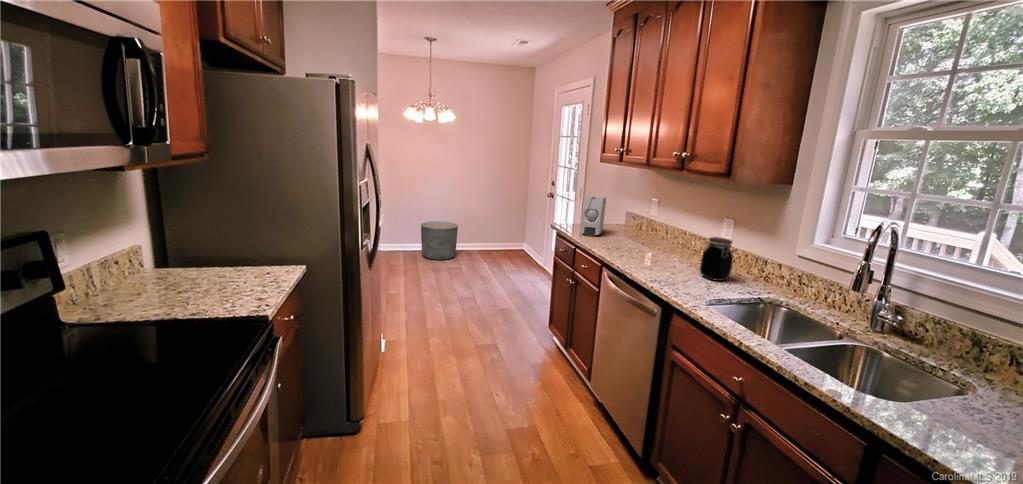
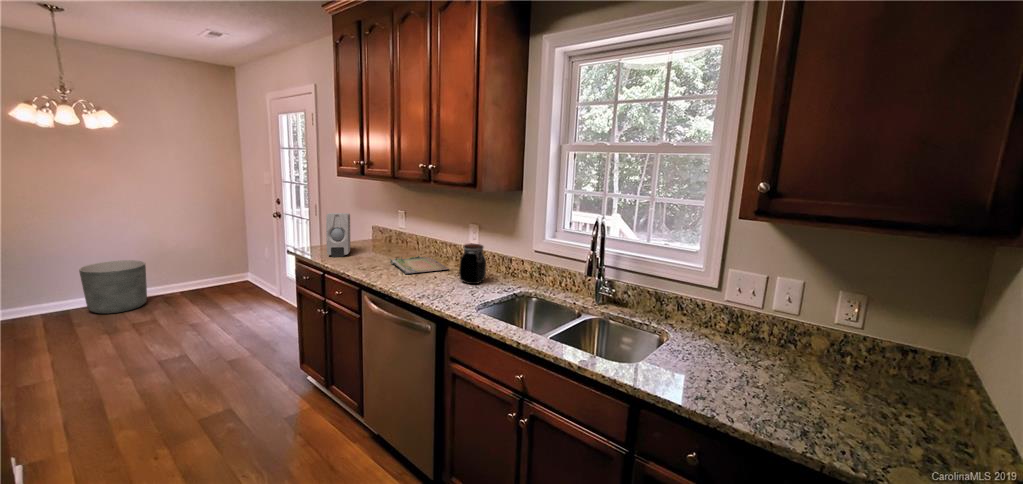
tray: none [635,242,694,262] -> present [390,256,450,274]

